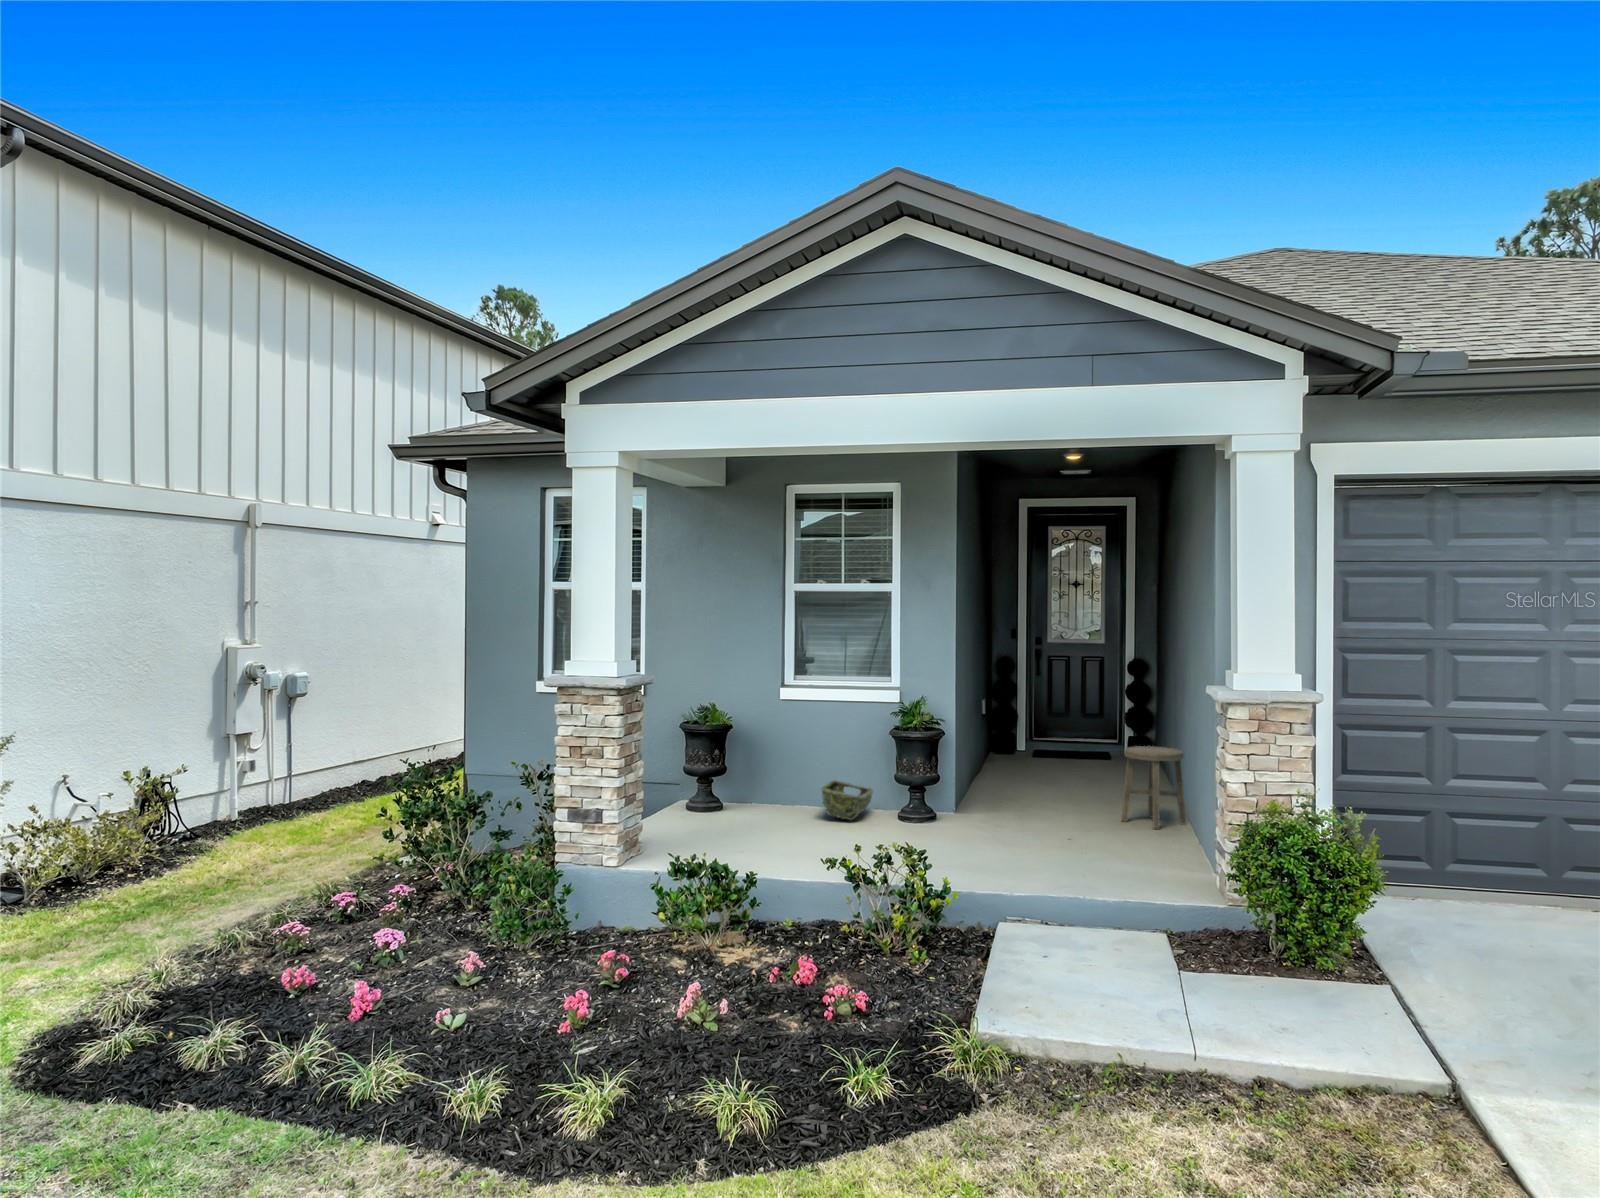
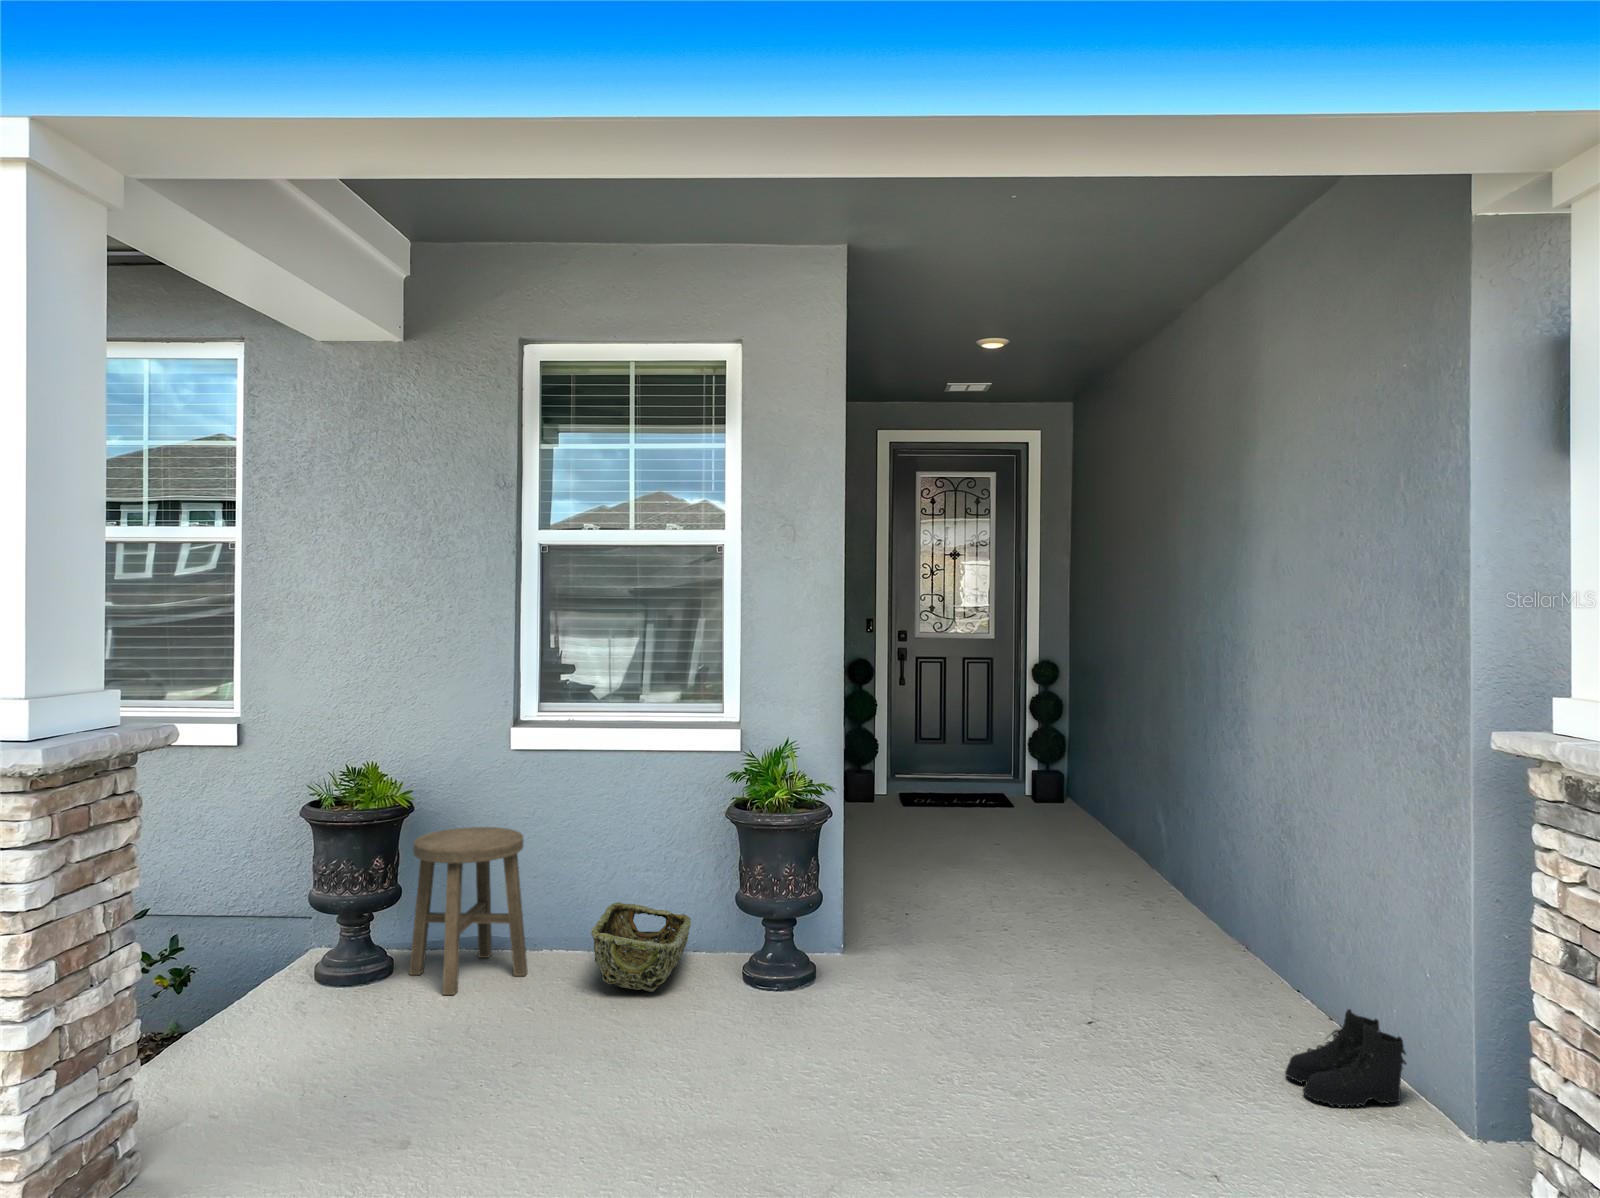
stool: present [1121,746,1187,829] -> present [409,827,528,995]
boots: none [1156,829,1209,870] -> present [1285,1009,1407,1108]

